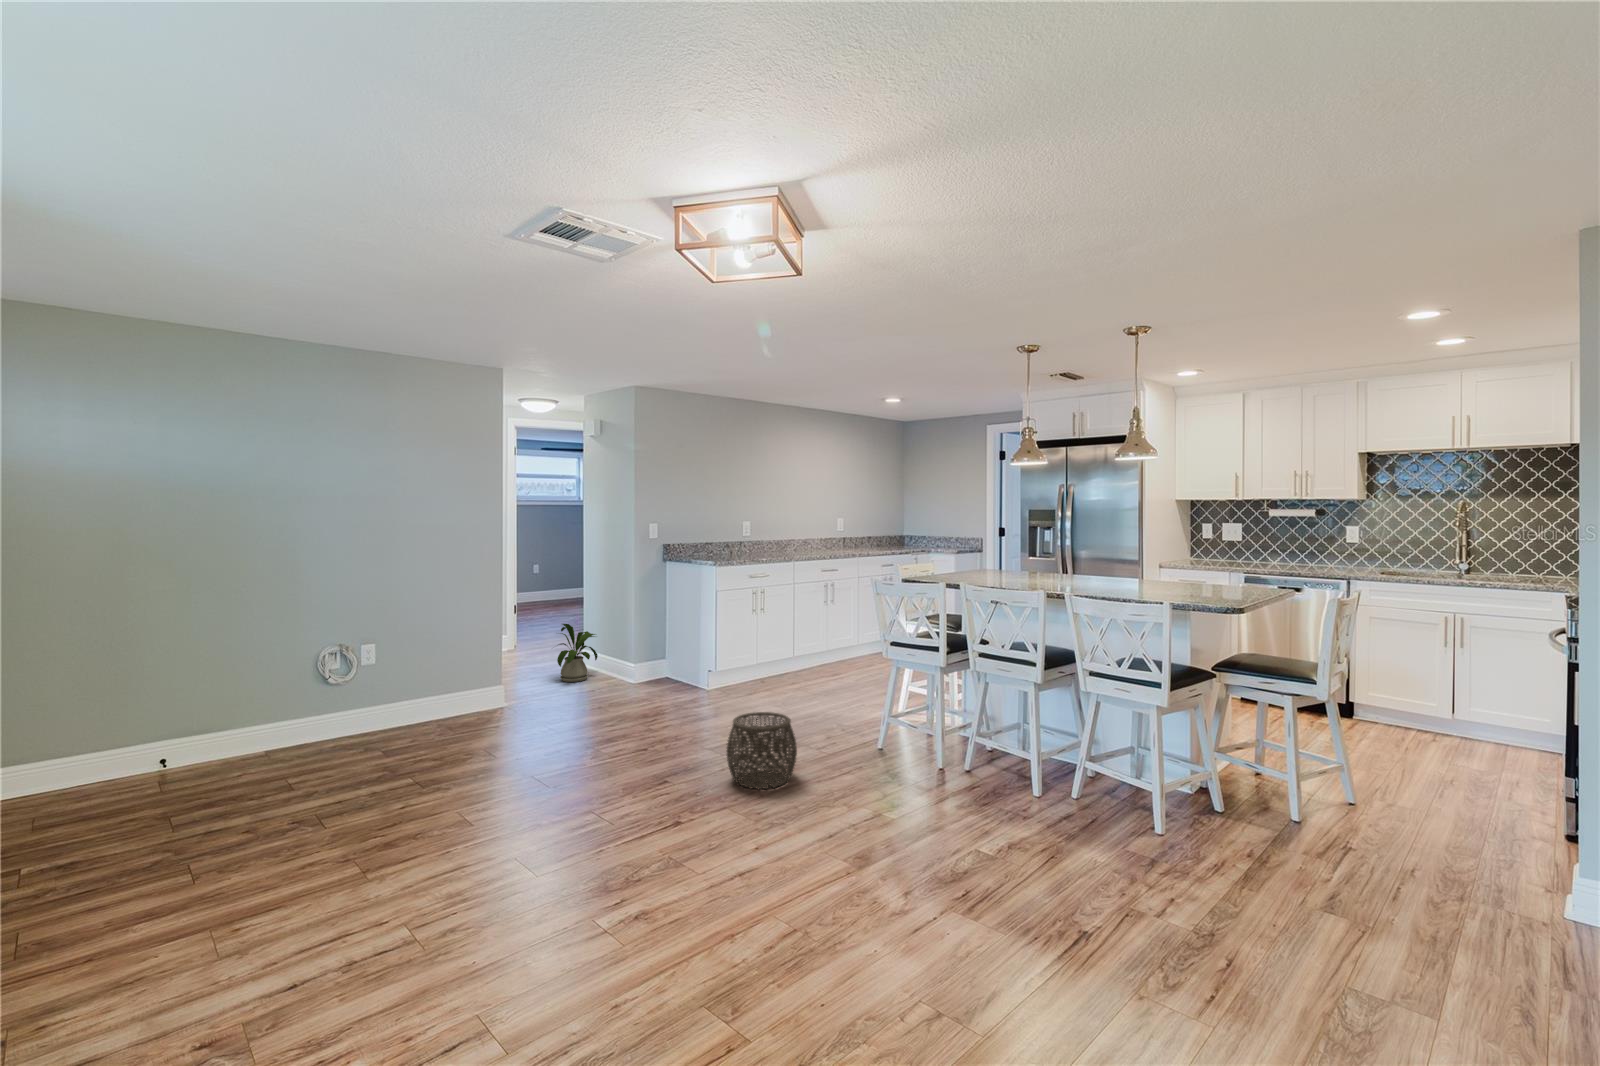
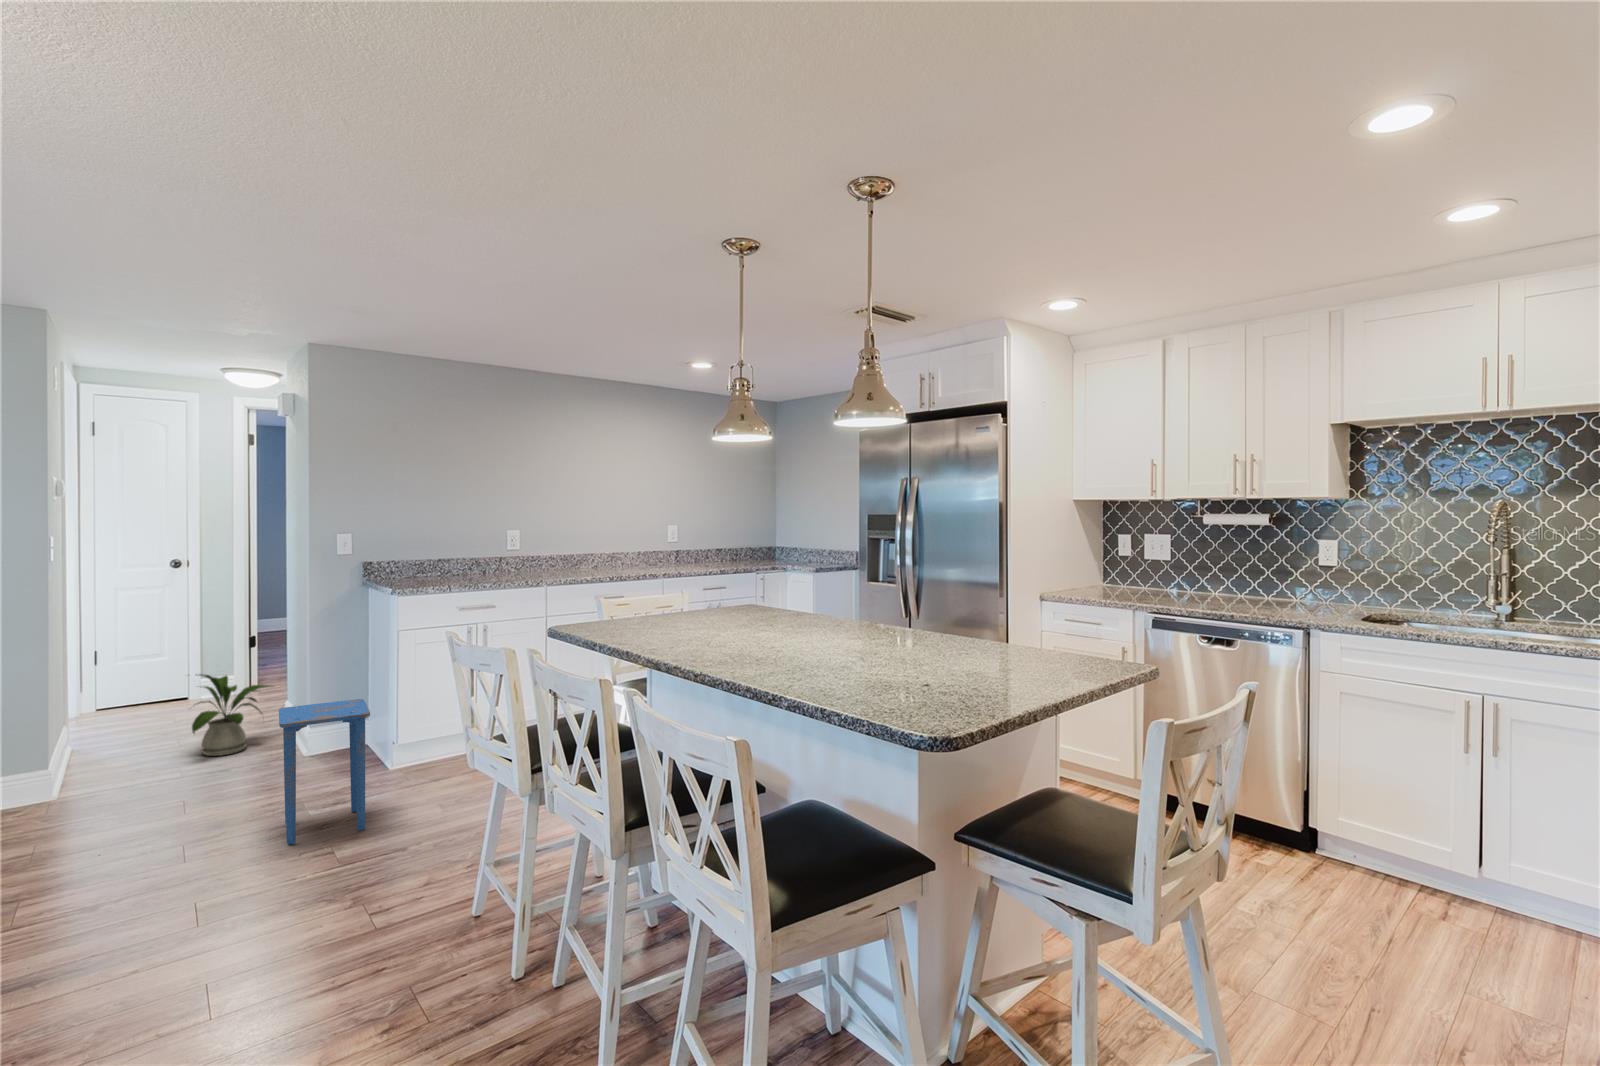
side table: none [687,633,752,722] -> present [279,699,370,844]
woven basket: present [726,712,797,789] -> none [80,868,246,1030]

